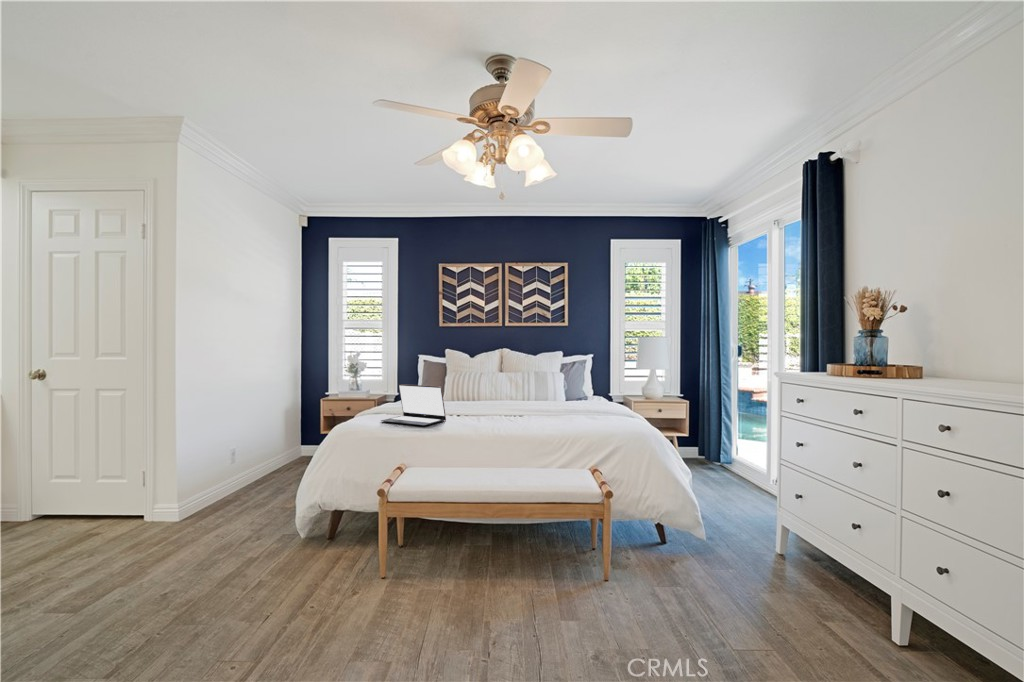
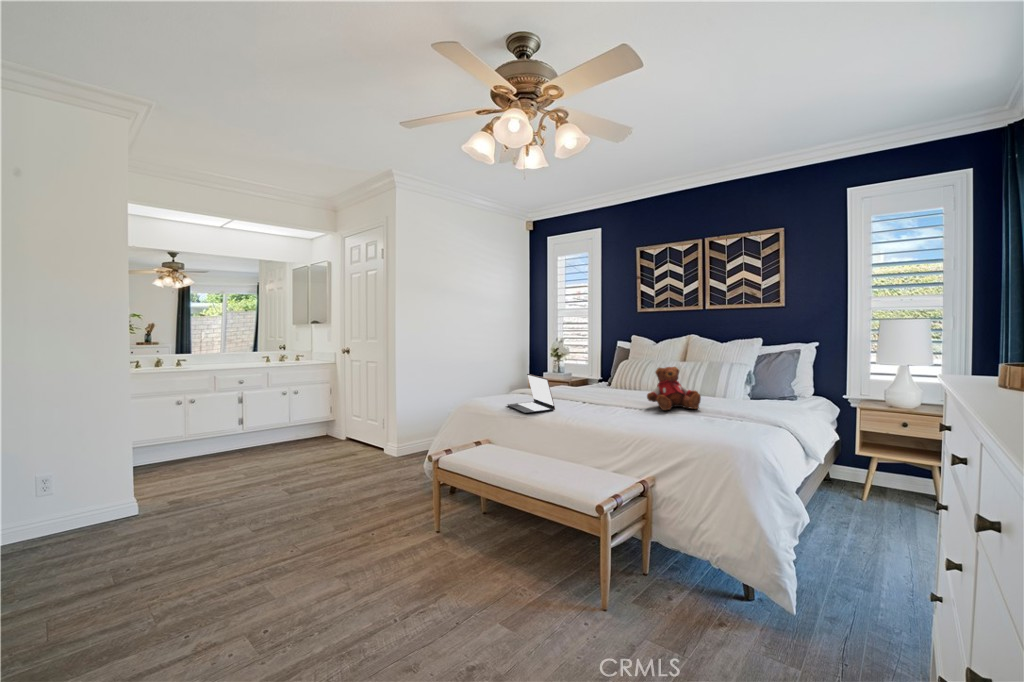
teddy bear: none [521,373,565,411] -> present [647,367,701,410]

